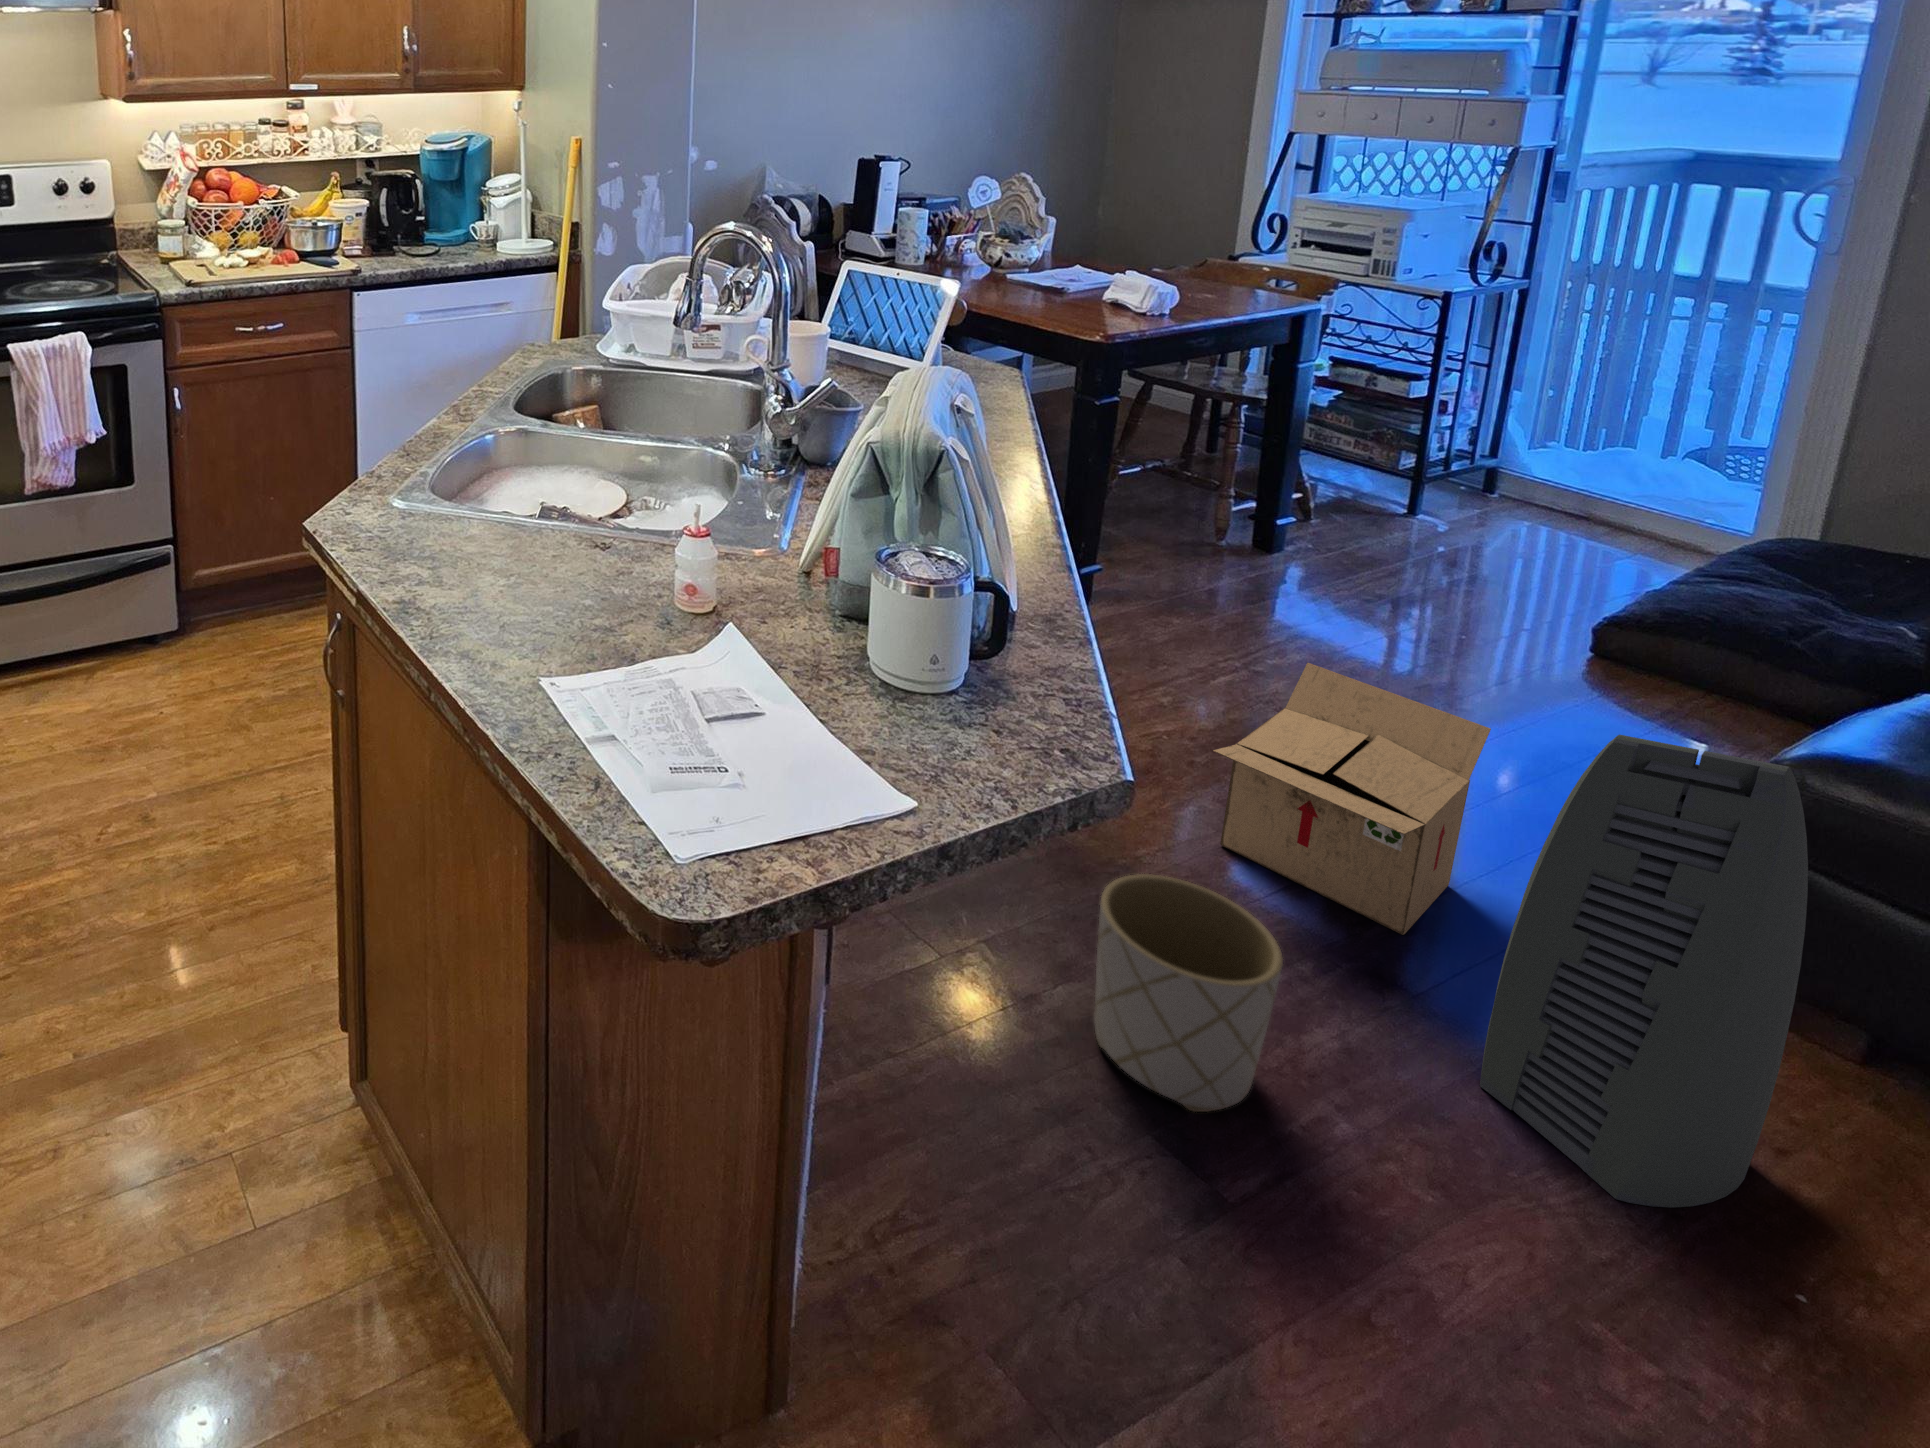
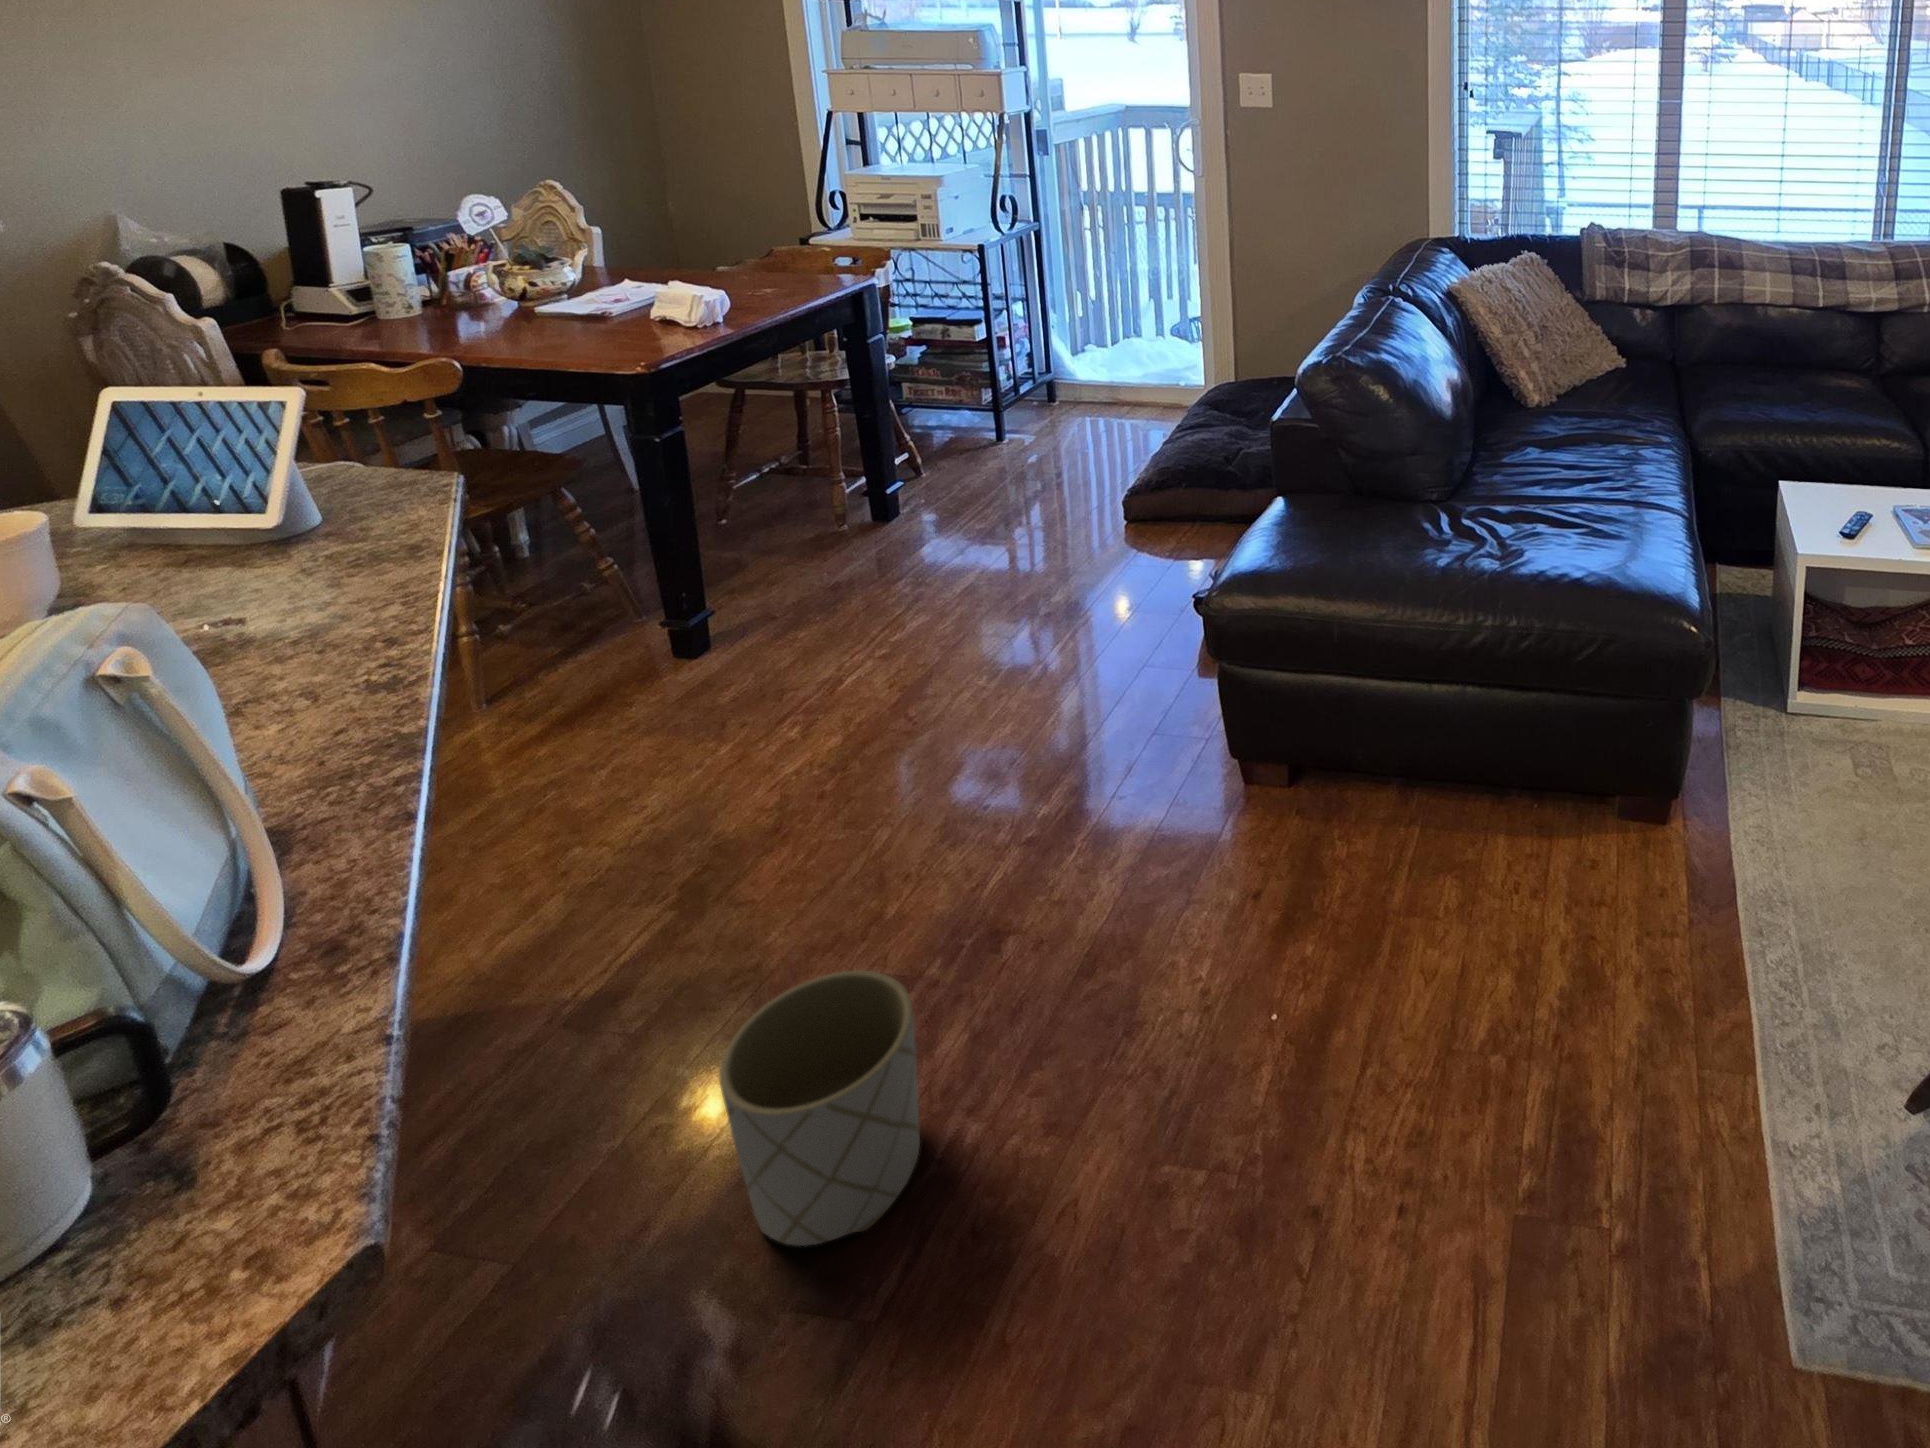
cardboard box: present [1213,663,1491,935] -> none [834,641,1058,874]
air purifier: present [1480,735,1808,1208] -> none [1085,606,1255,1010]

